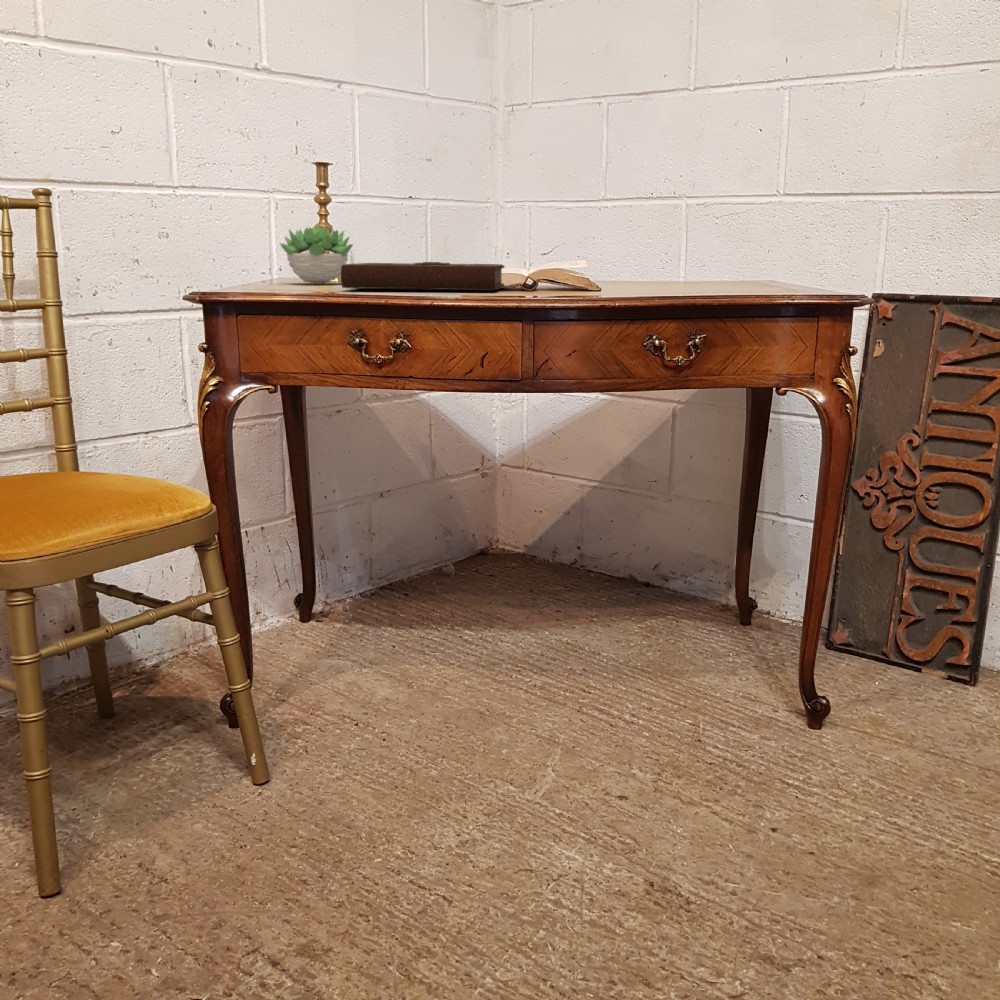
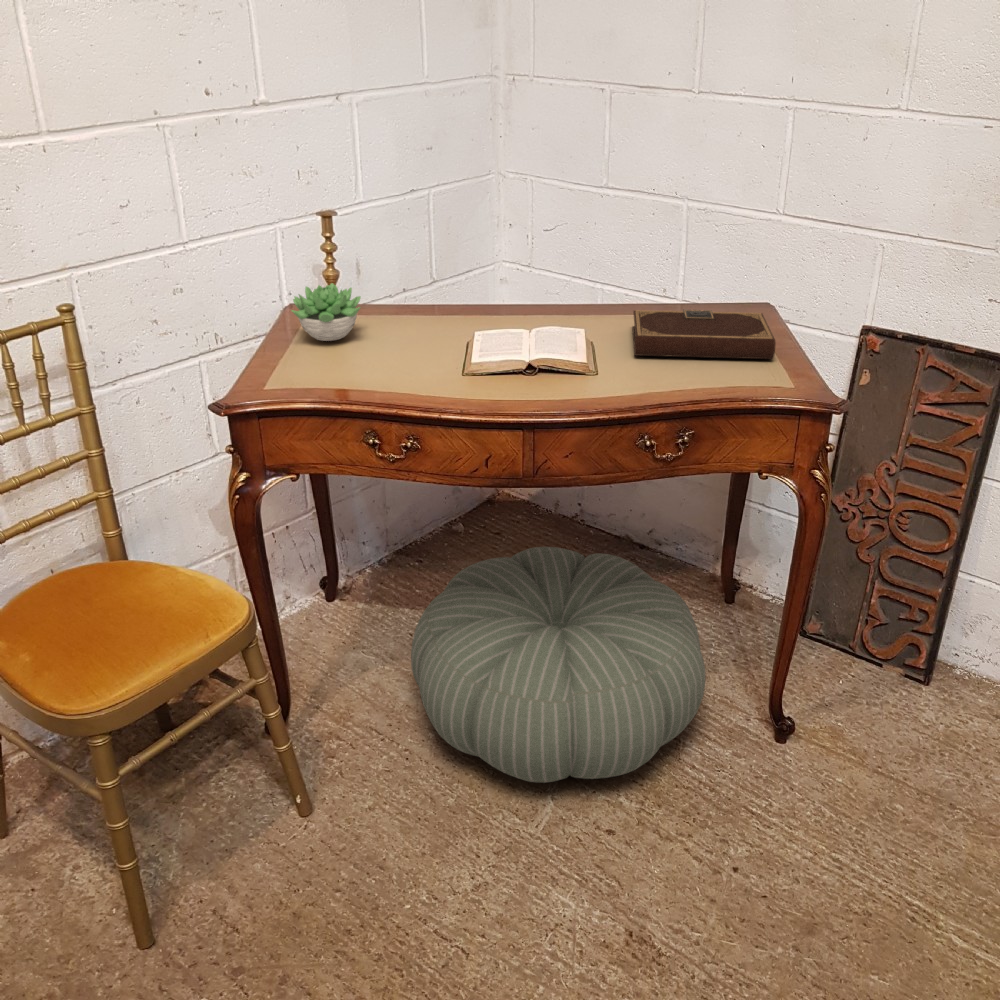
notebook: present [341,262,504,290] -> present [632,310,776,359]
pouf: none [391,535,726,752] -> present [411,547,706,783]

